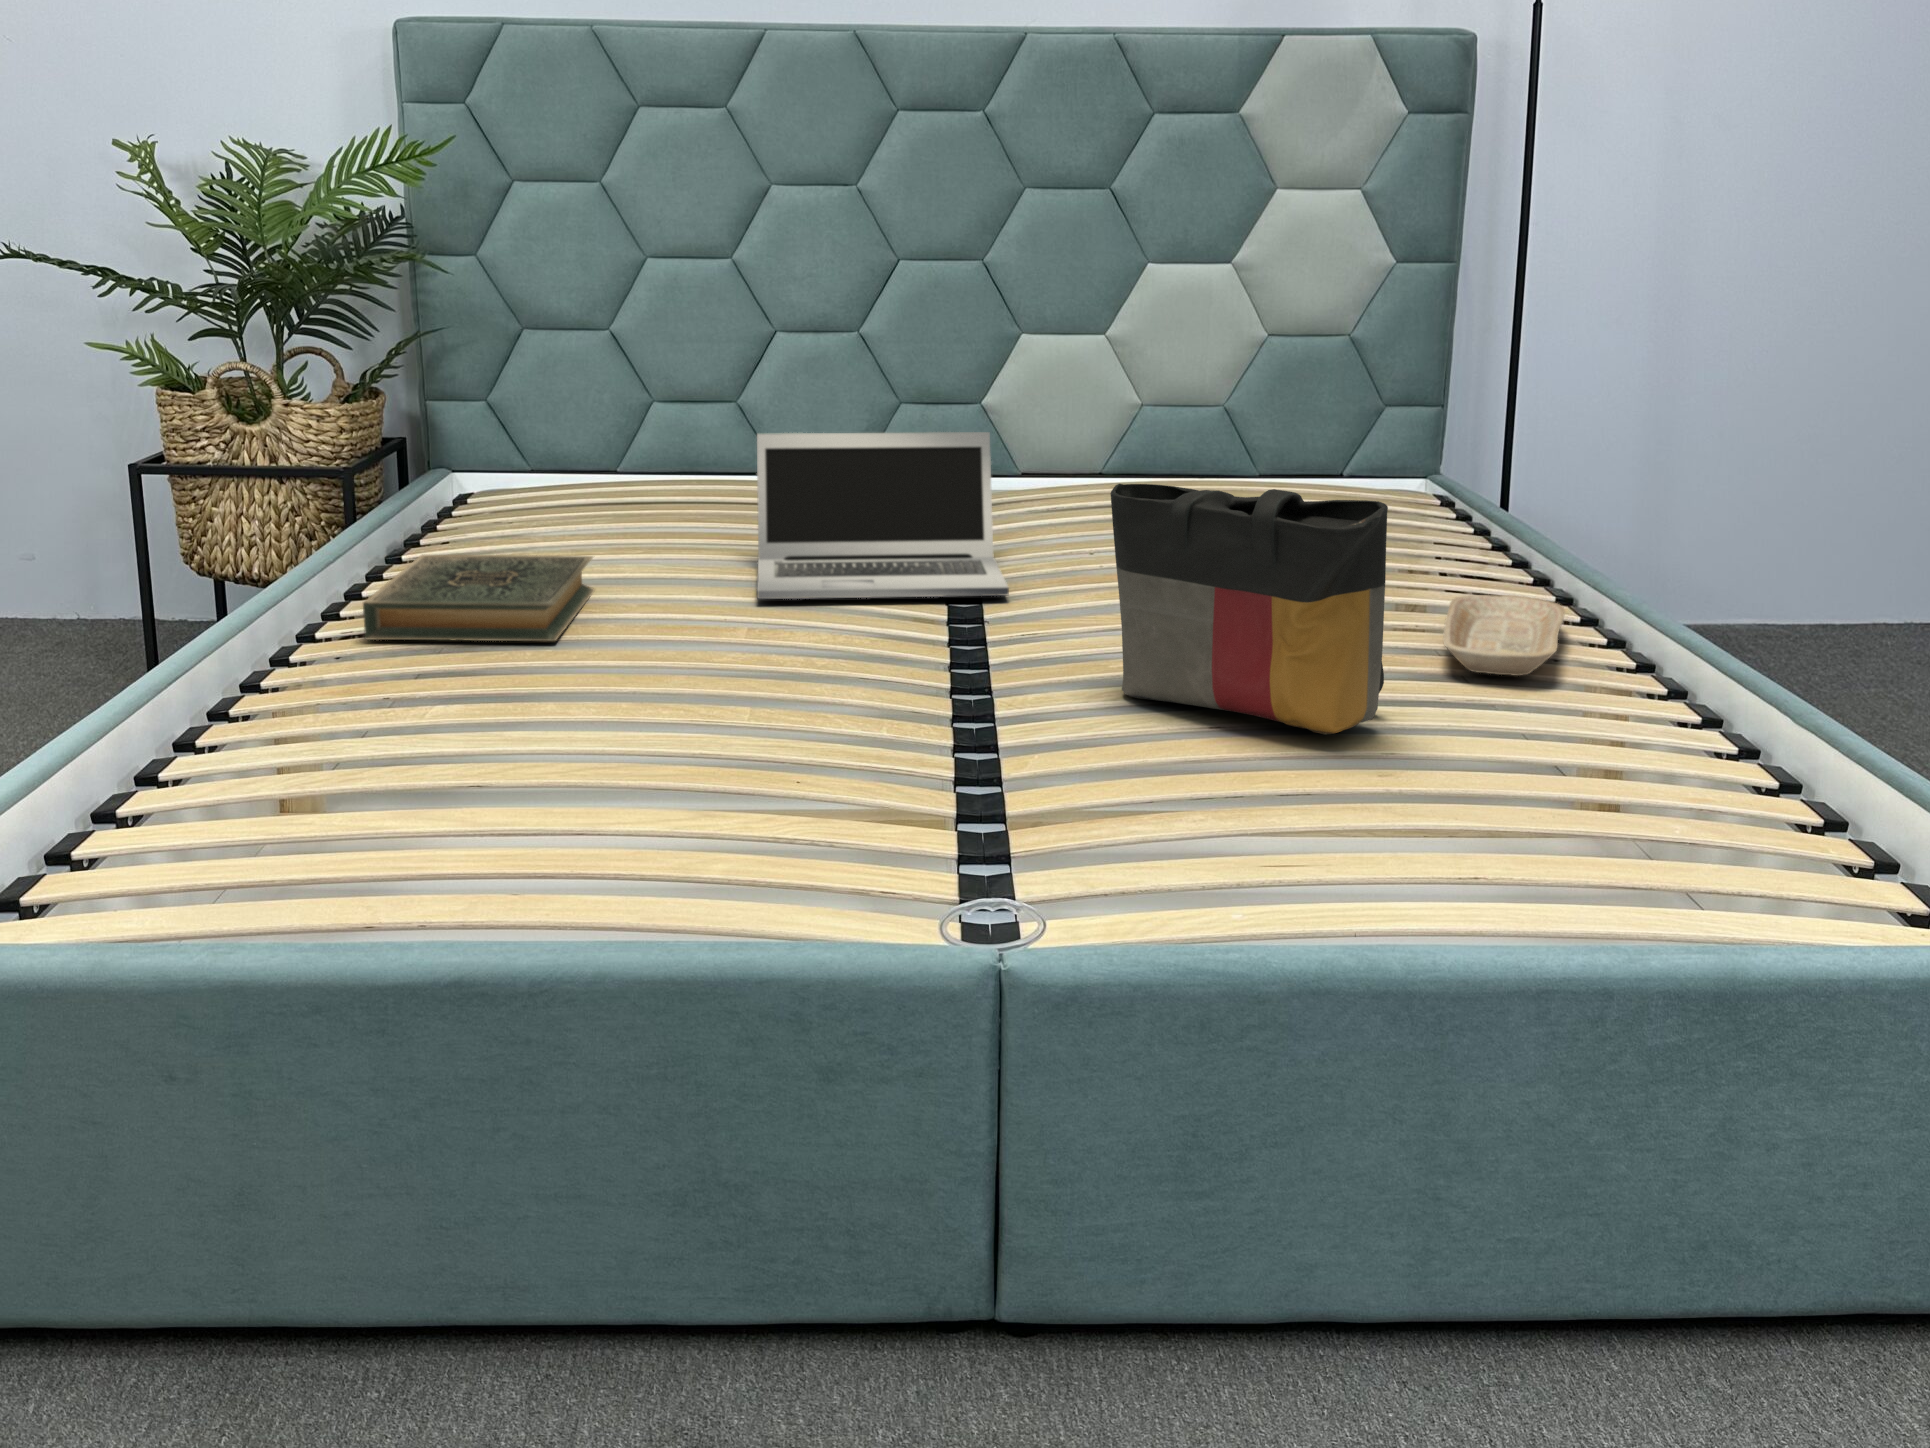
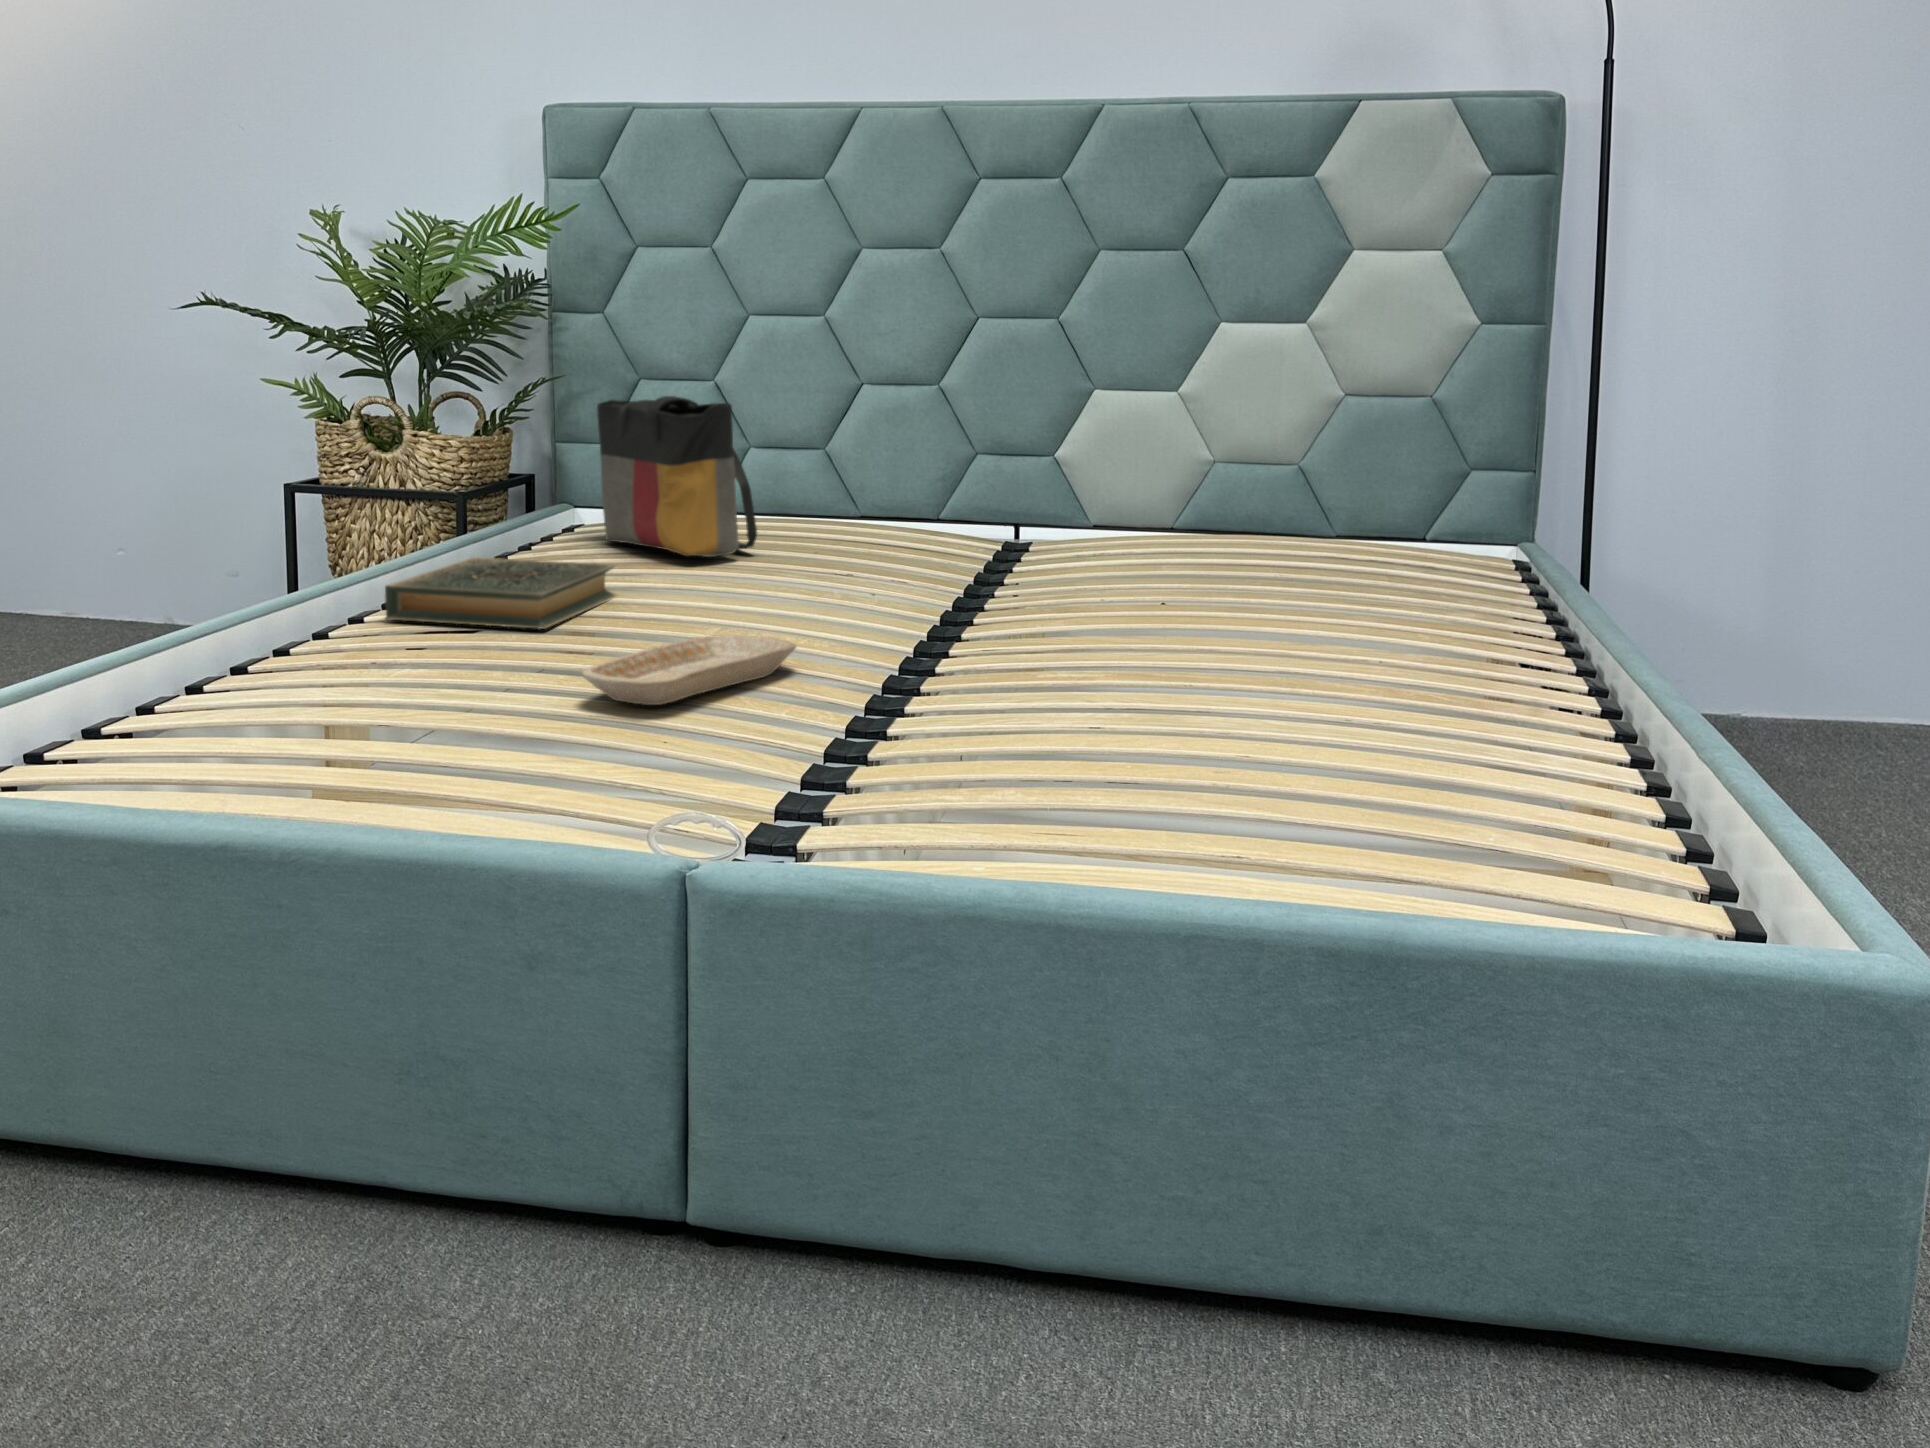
laptop: present [757,432,1009,599] -> none [750,462,1006,617]
tote bag: present [1110,484,1388,735] -> present [597,396,757,557]
tray: present [1443,595,1565,676] -> present [582,635,797,705]

